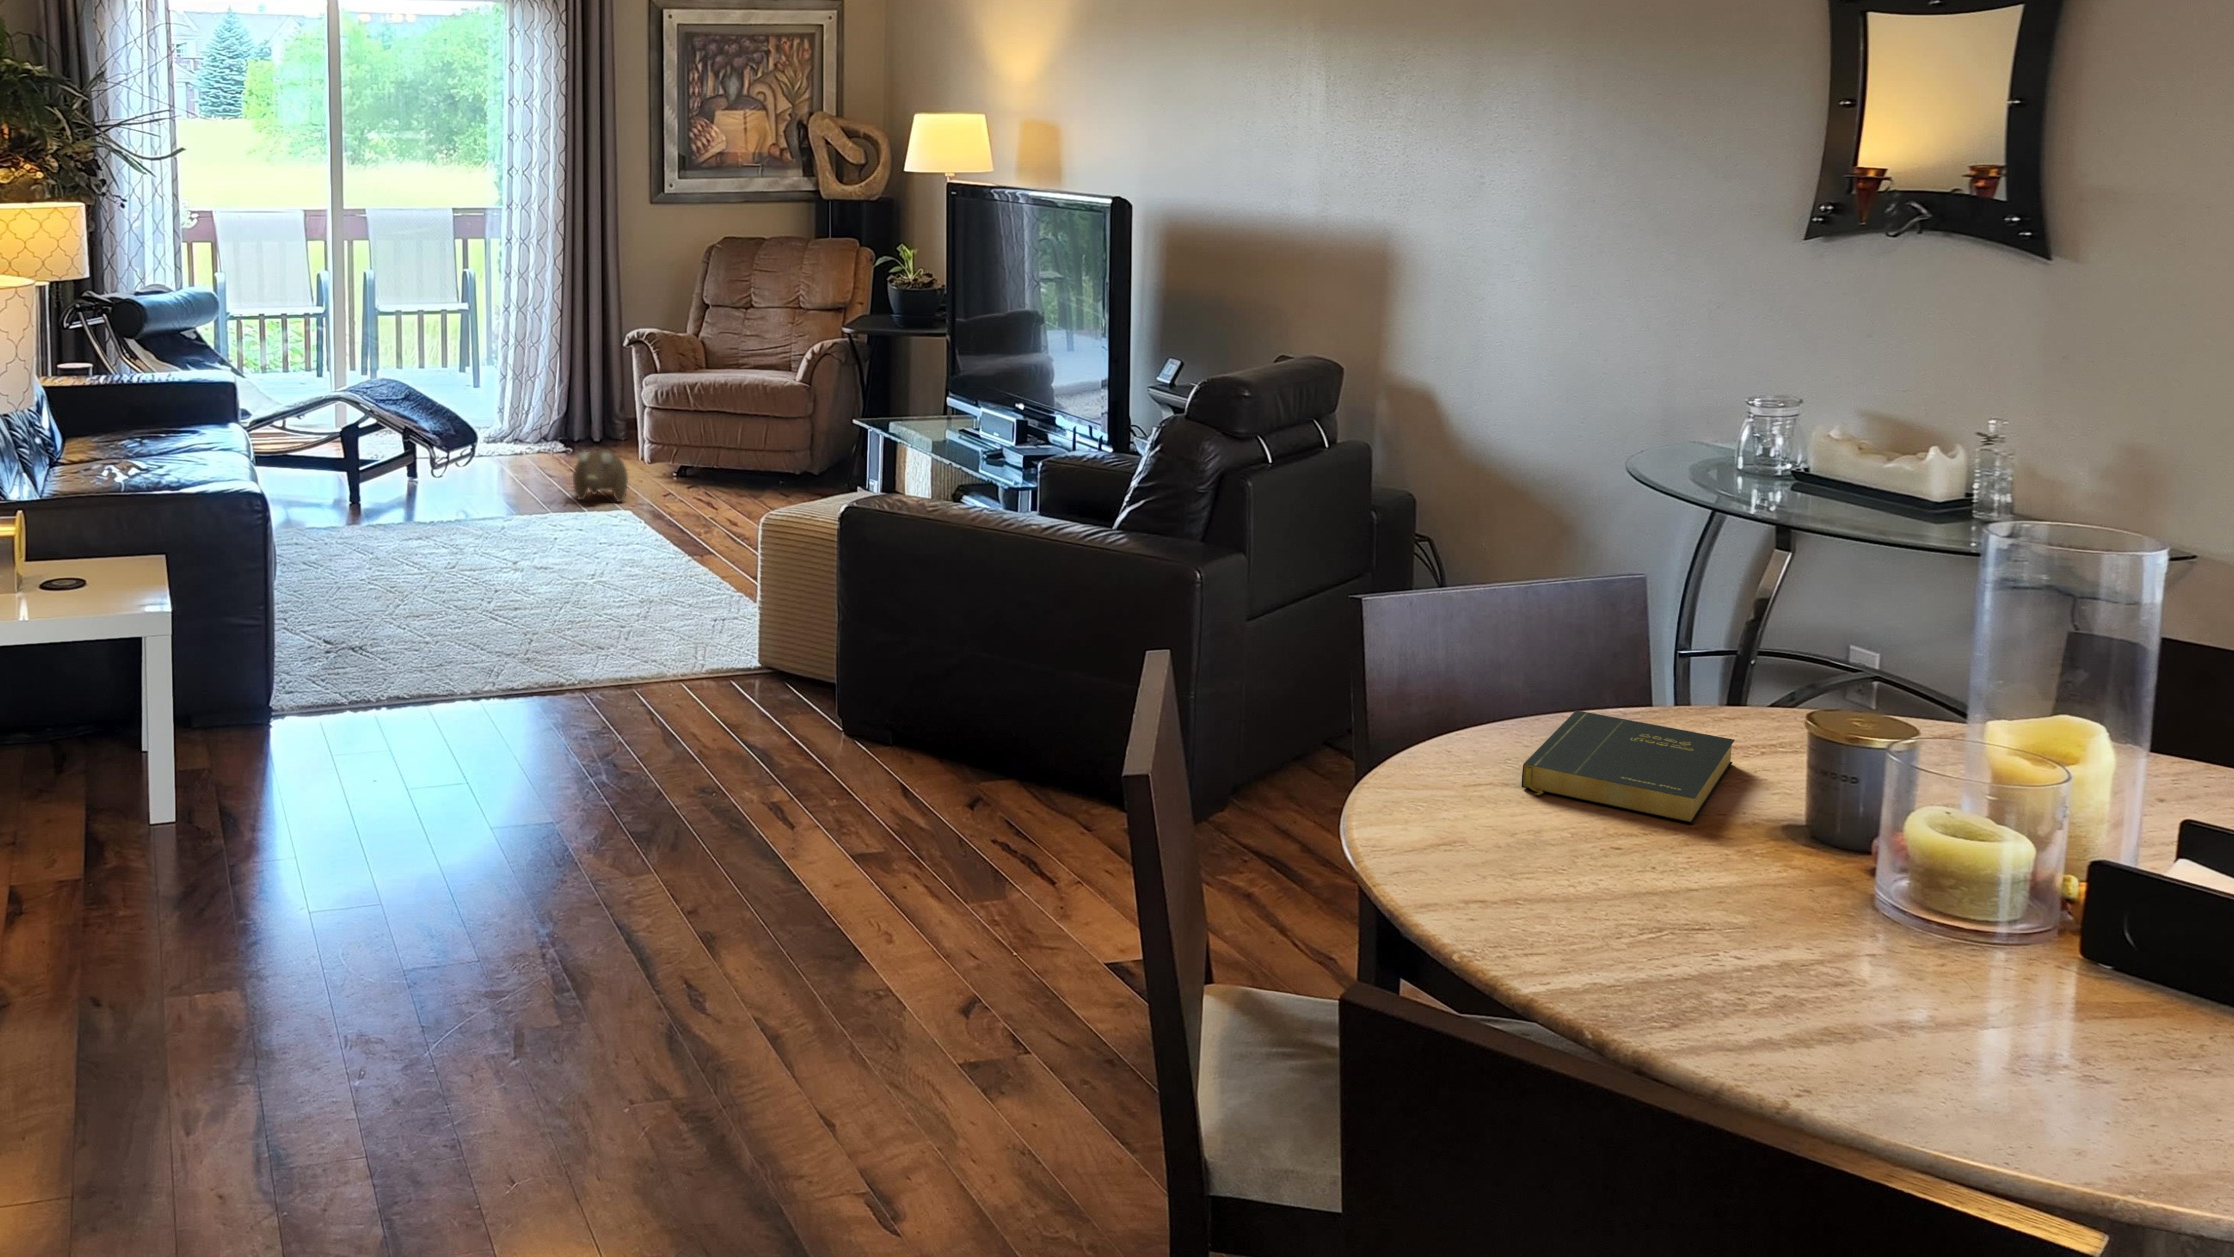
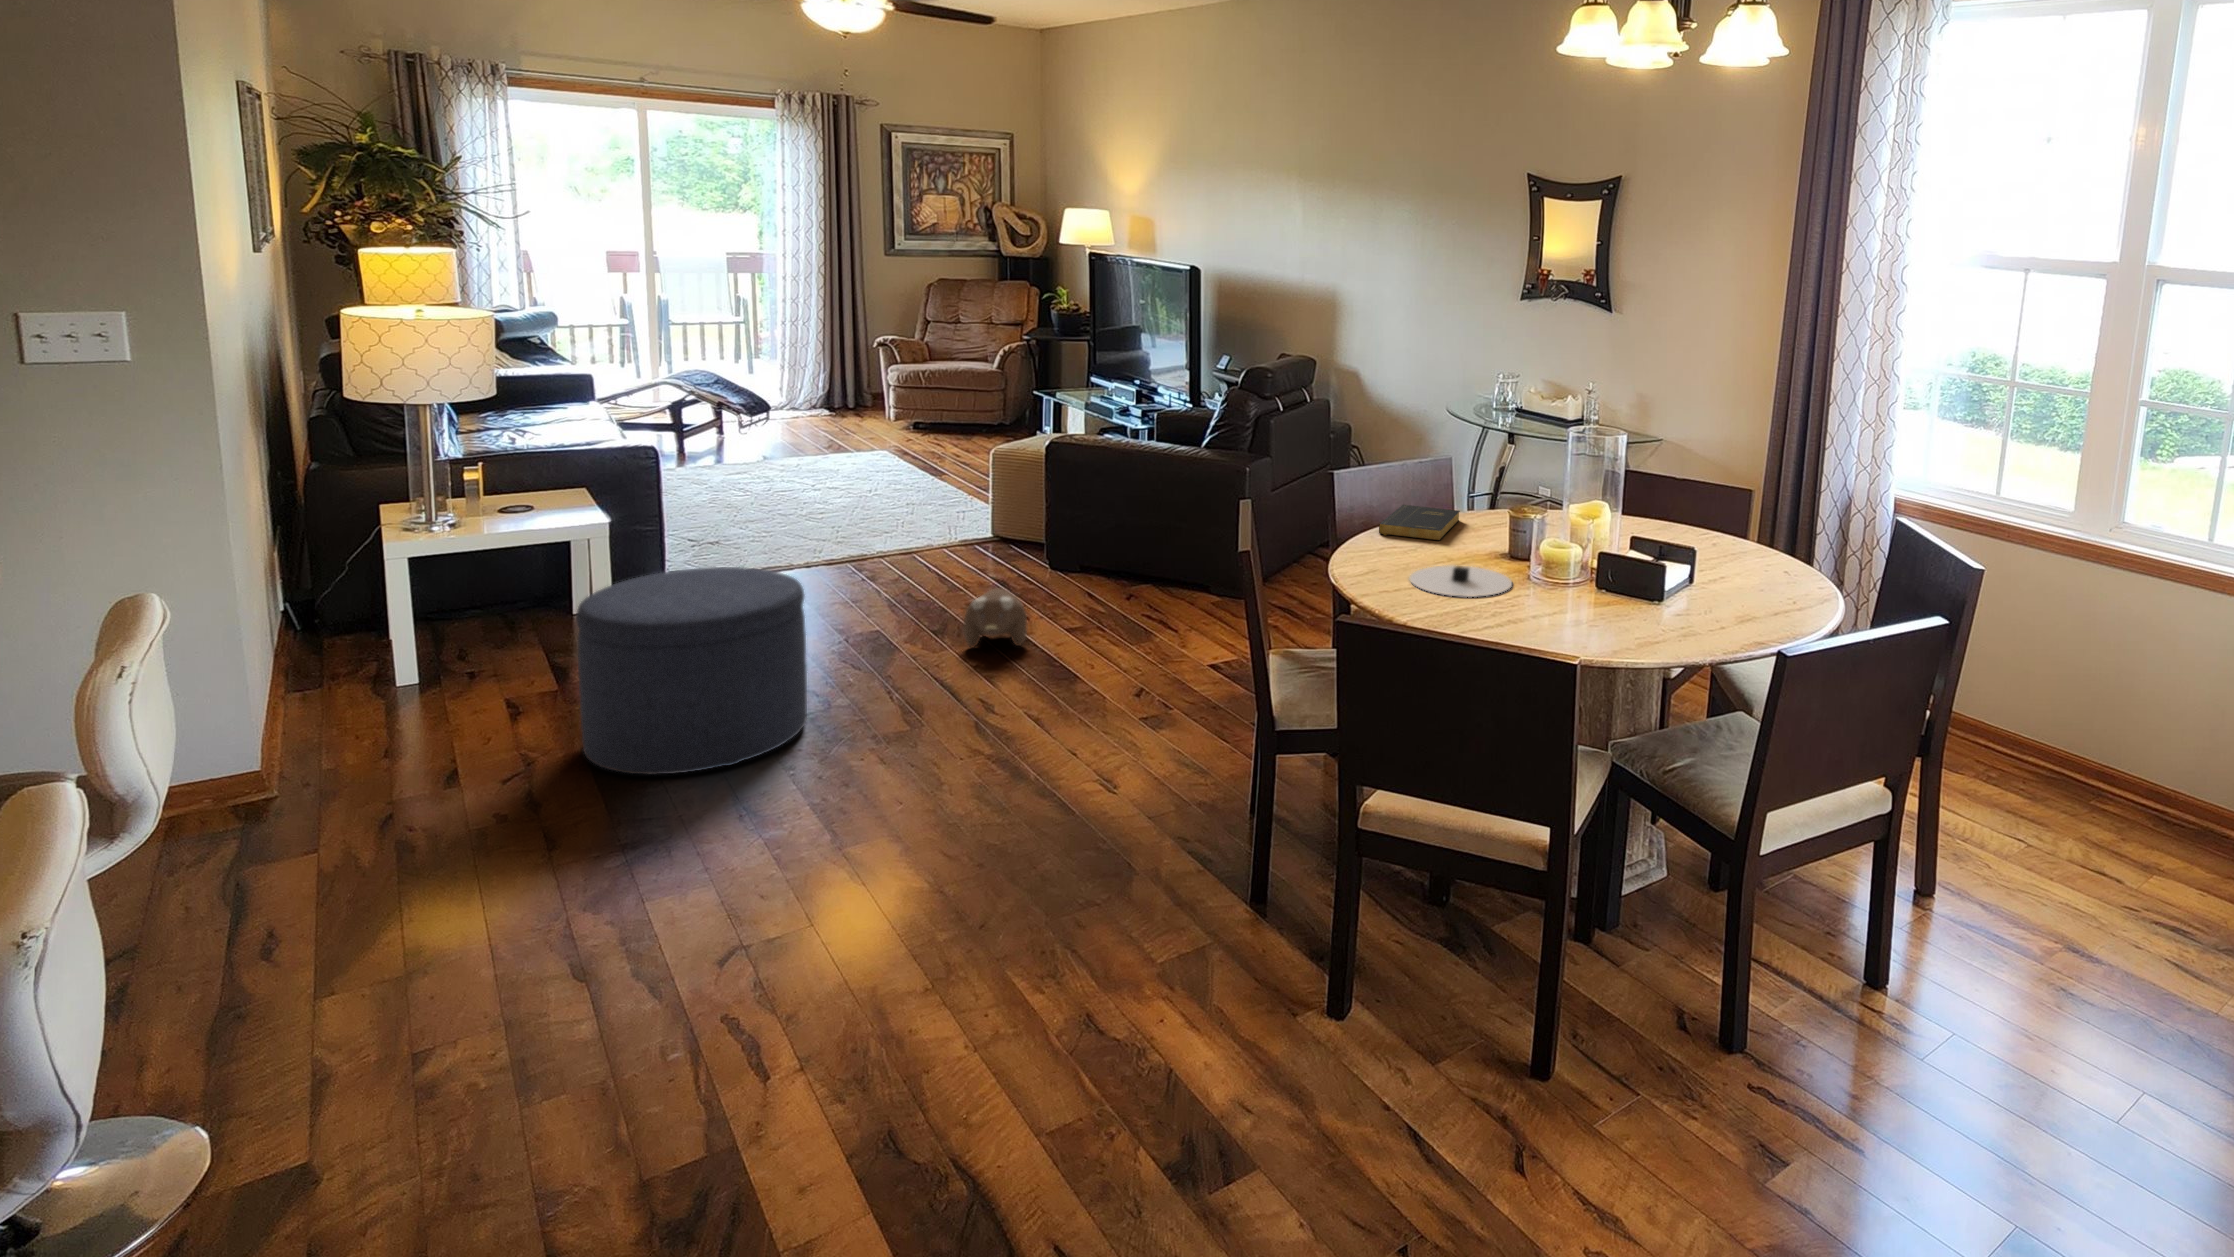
plush toy: present [573,449,628,502] -> present [963,588,1027,647]
ottoman: none [42,713,392,1086] -> present [576,567,807,775]
plate: none [1543,874,2033,1093] -> present [1410,565,1512,597]

